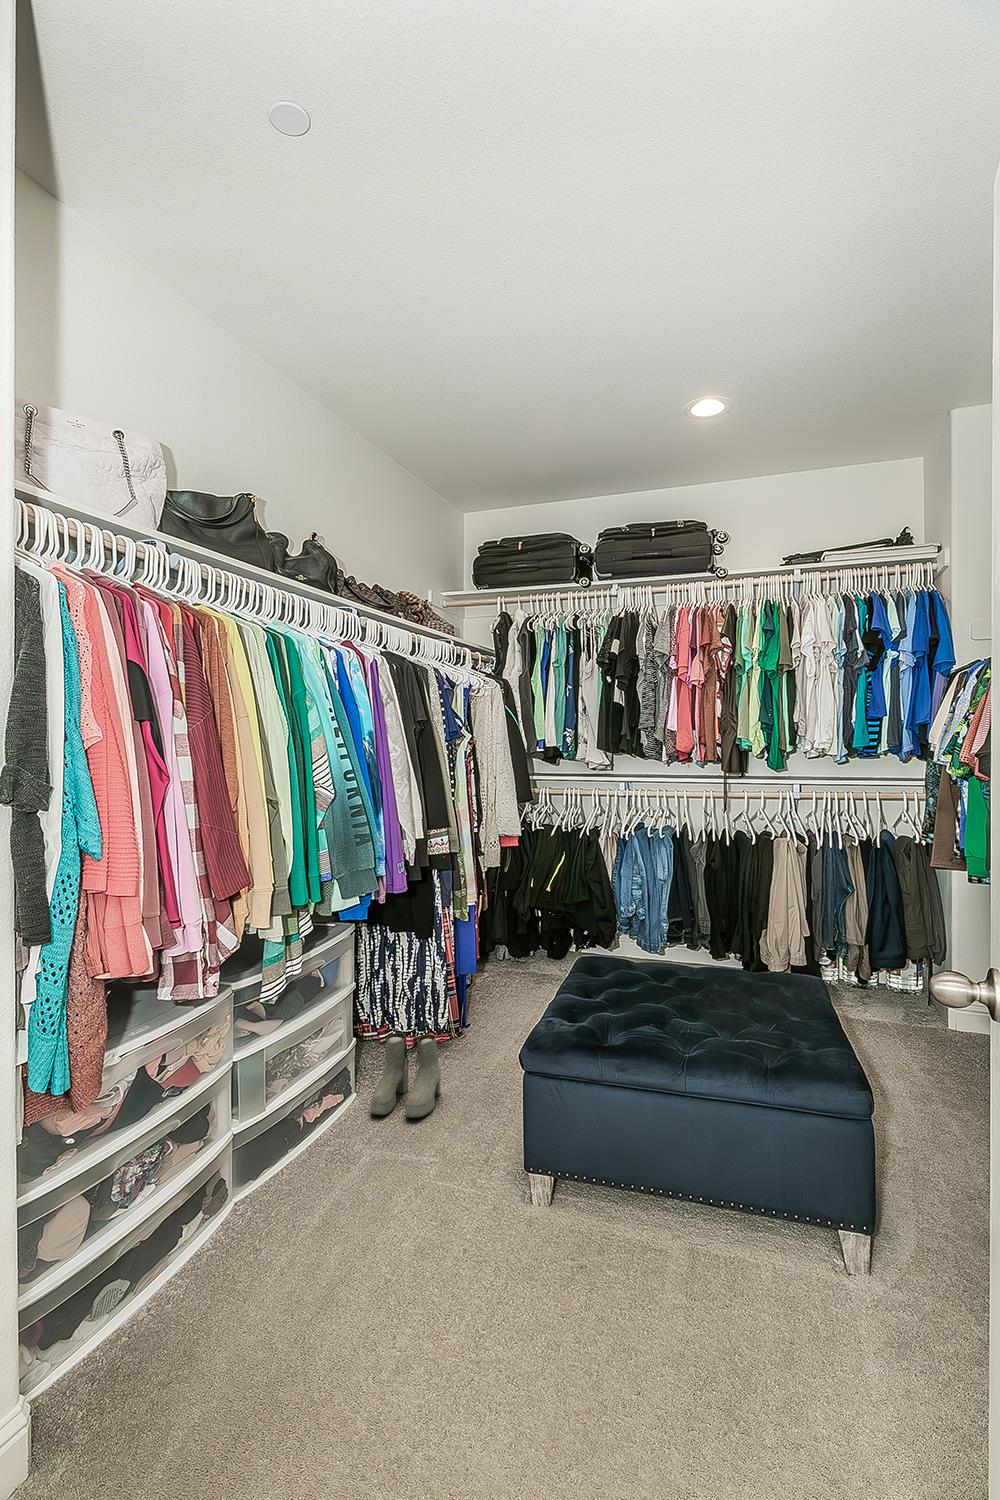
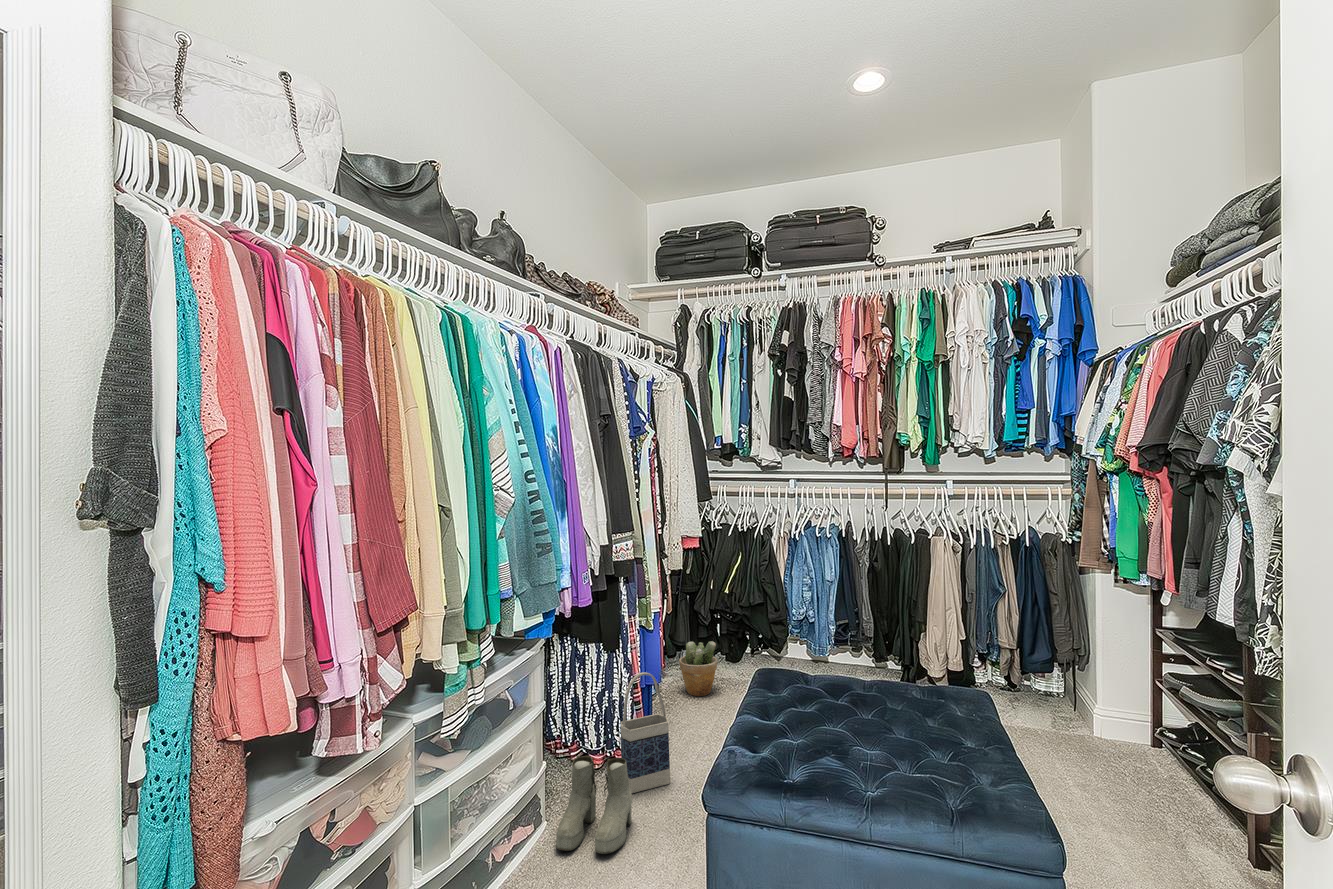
potted plant: none [495,937,531,989] -> present [679,641,717,696]
bag: none [434,960,479,1070] -> present [621,673,670,793]

